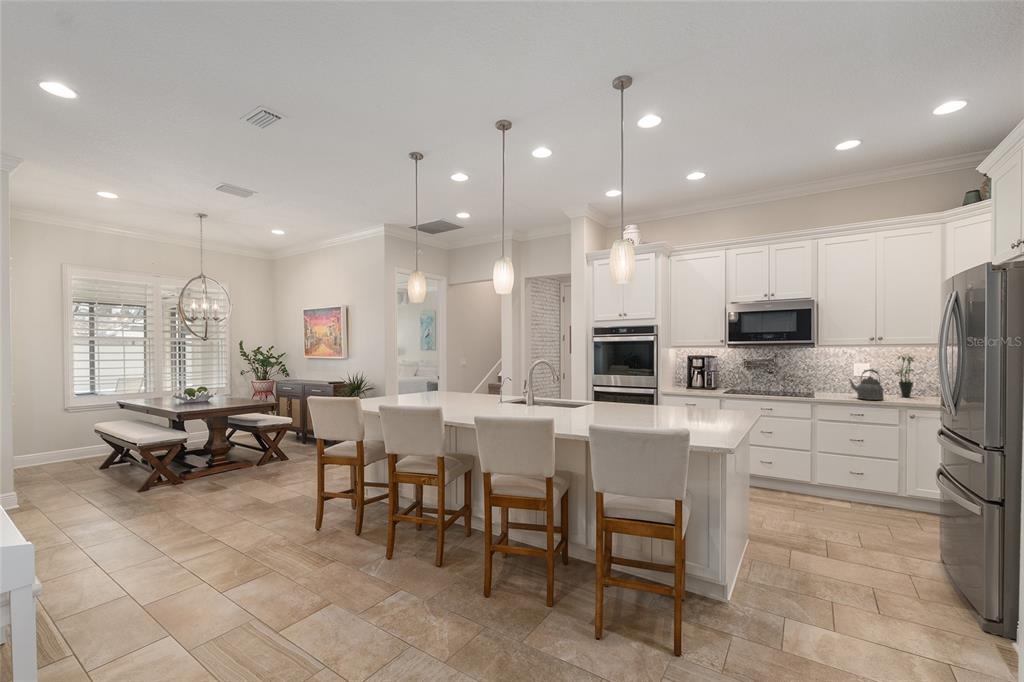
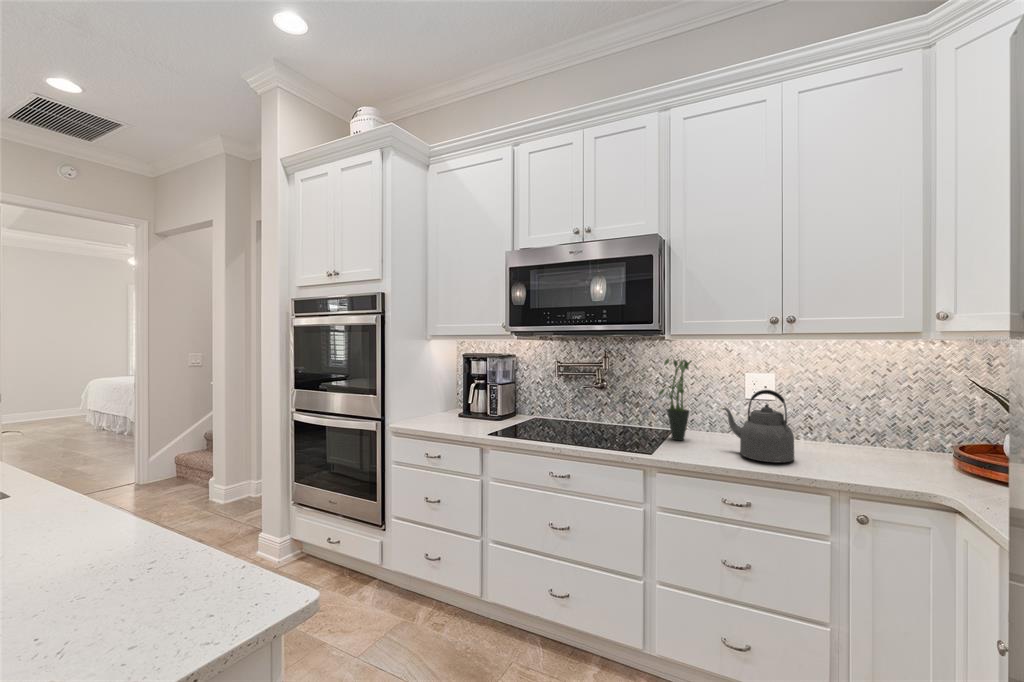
potted plant: present [895,356,915,397] -> present [659,355,698,440]

